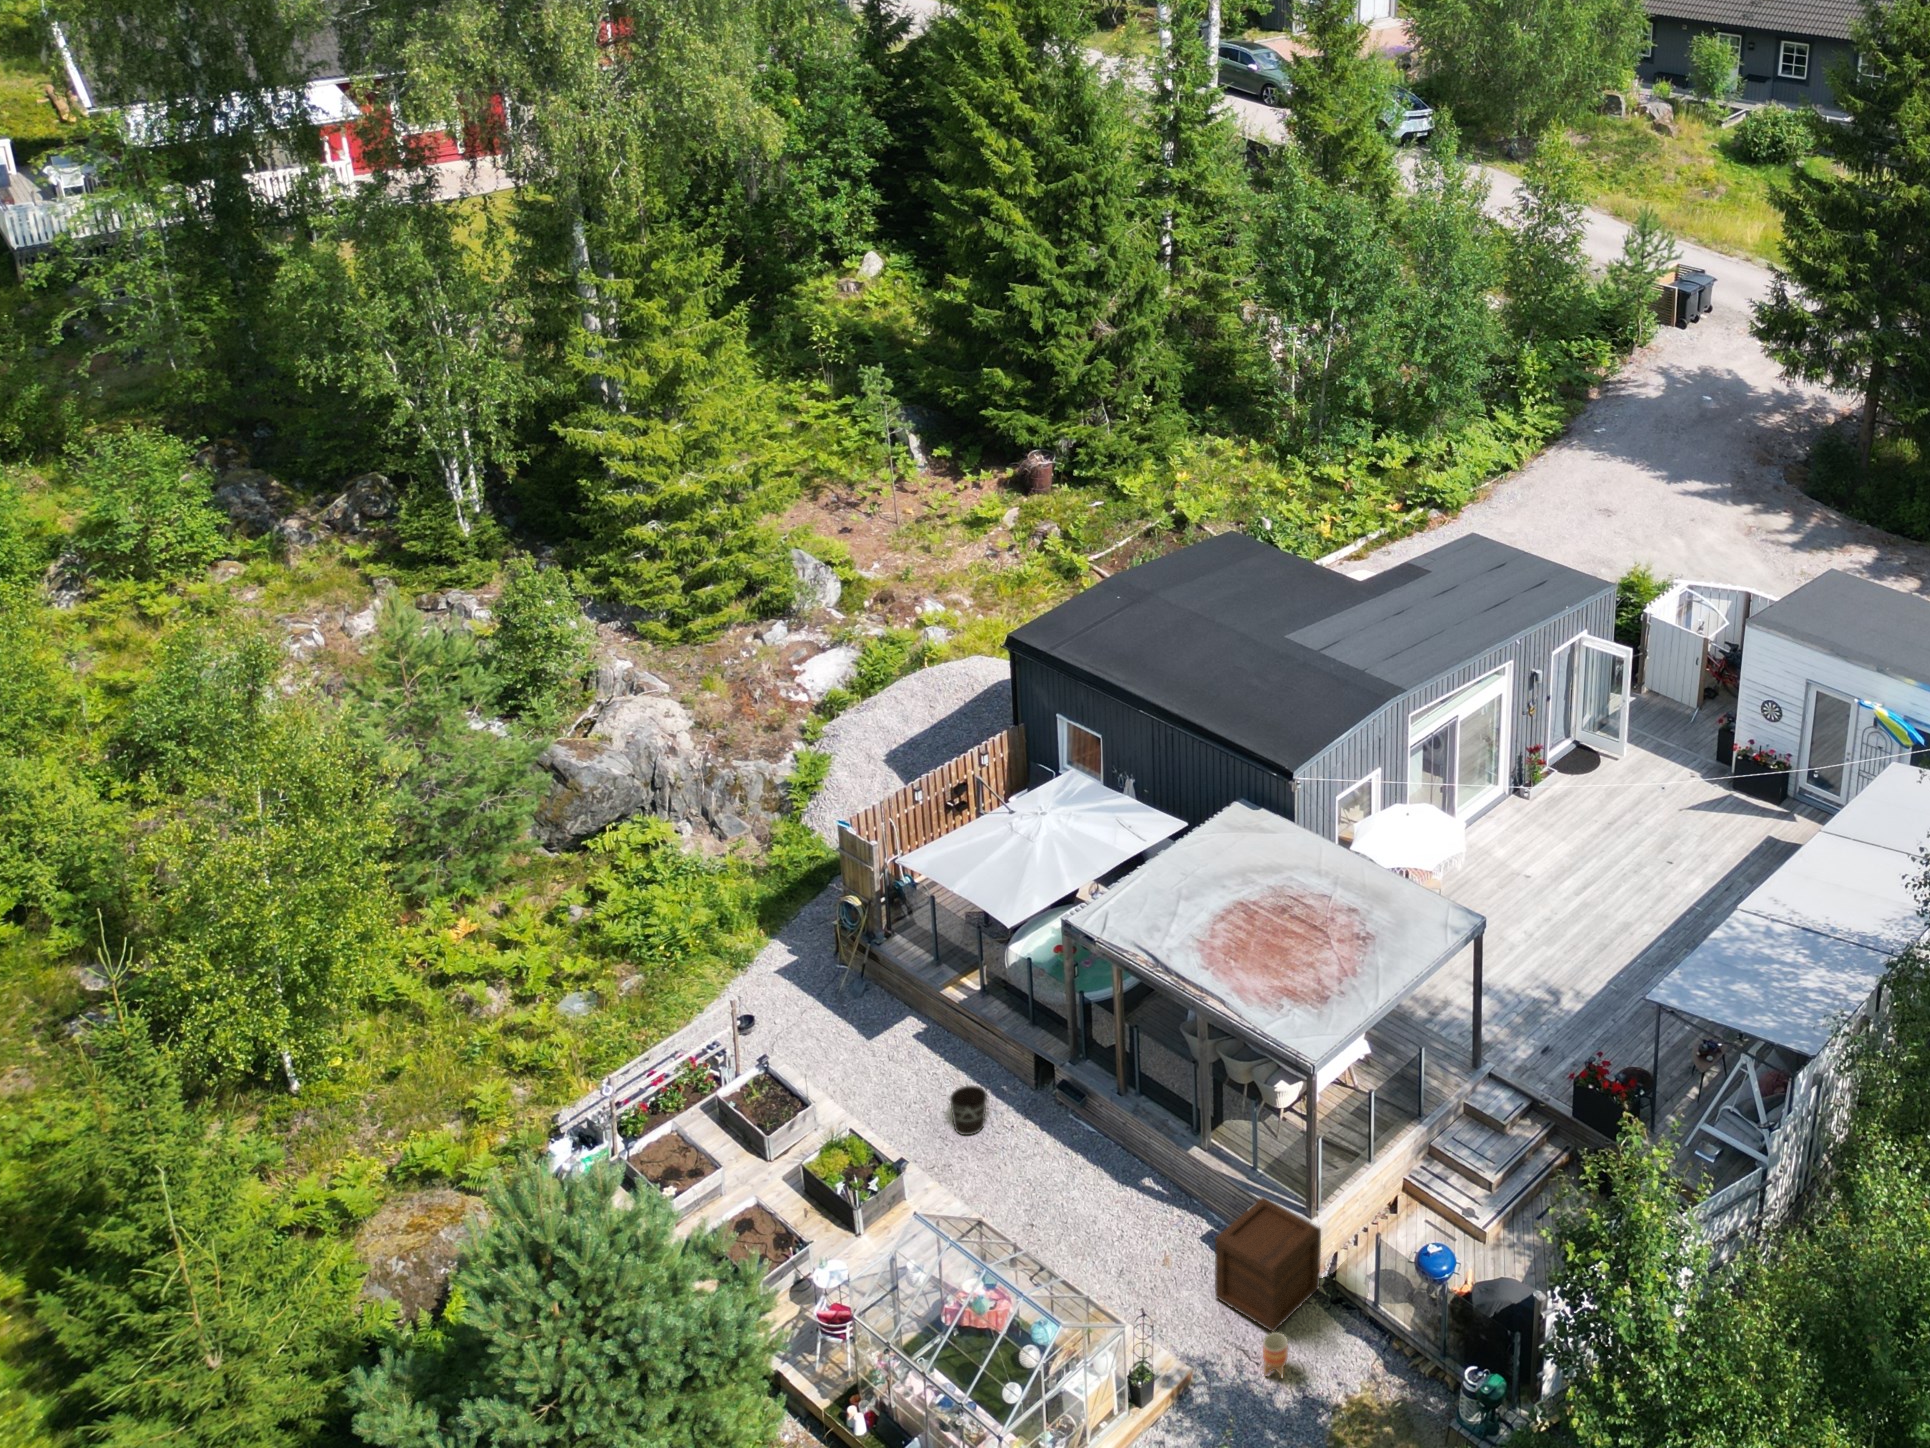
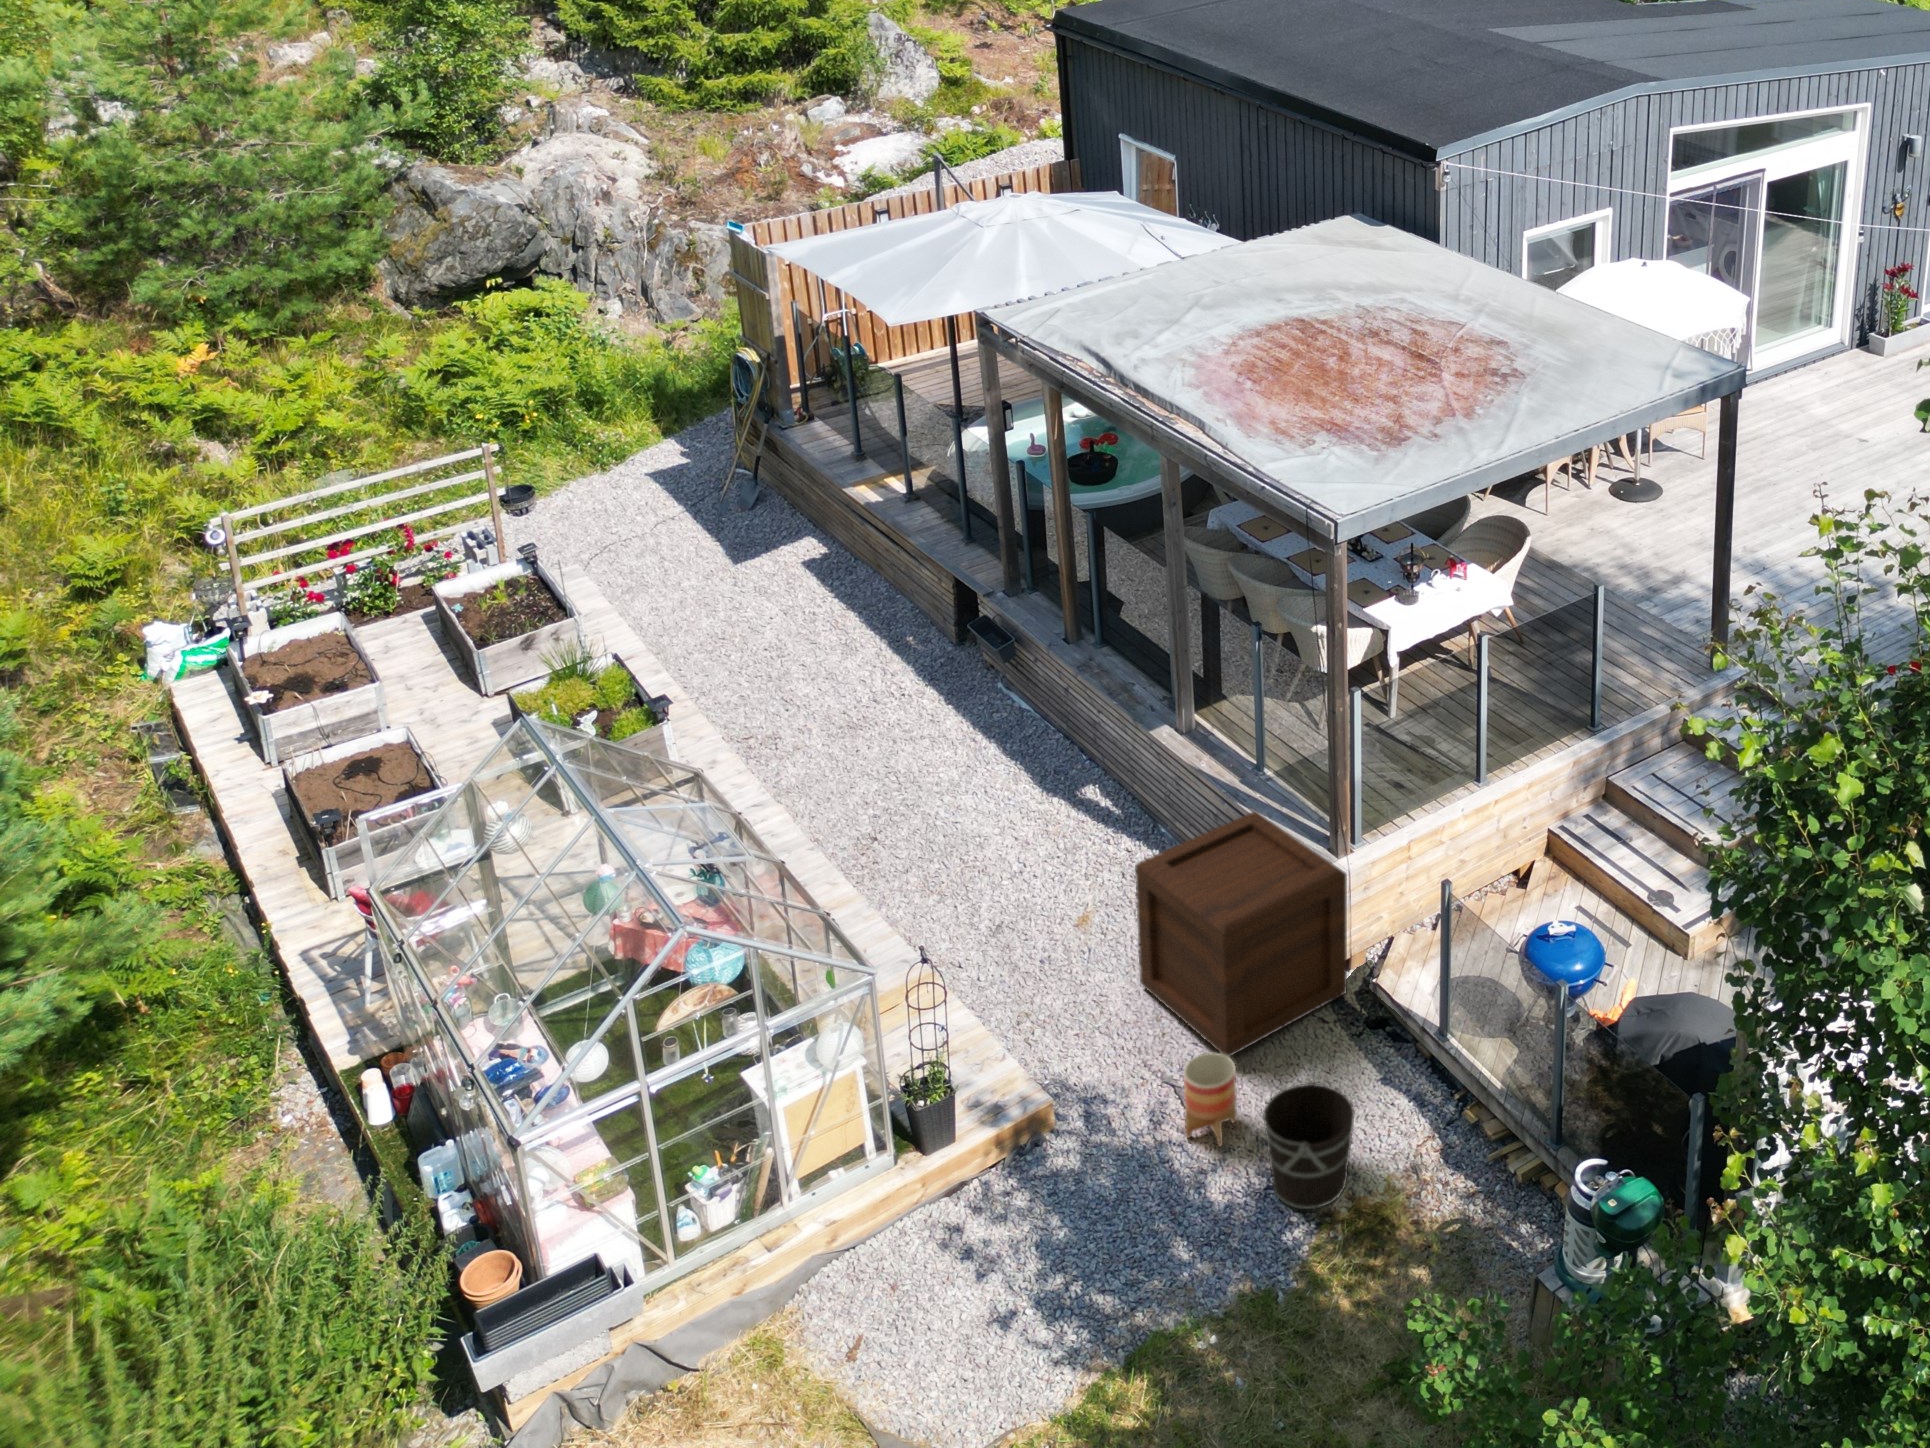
bucket: present [949,1086,987,1135] -> present [1260,1081,1354,1209]

